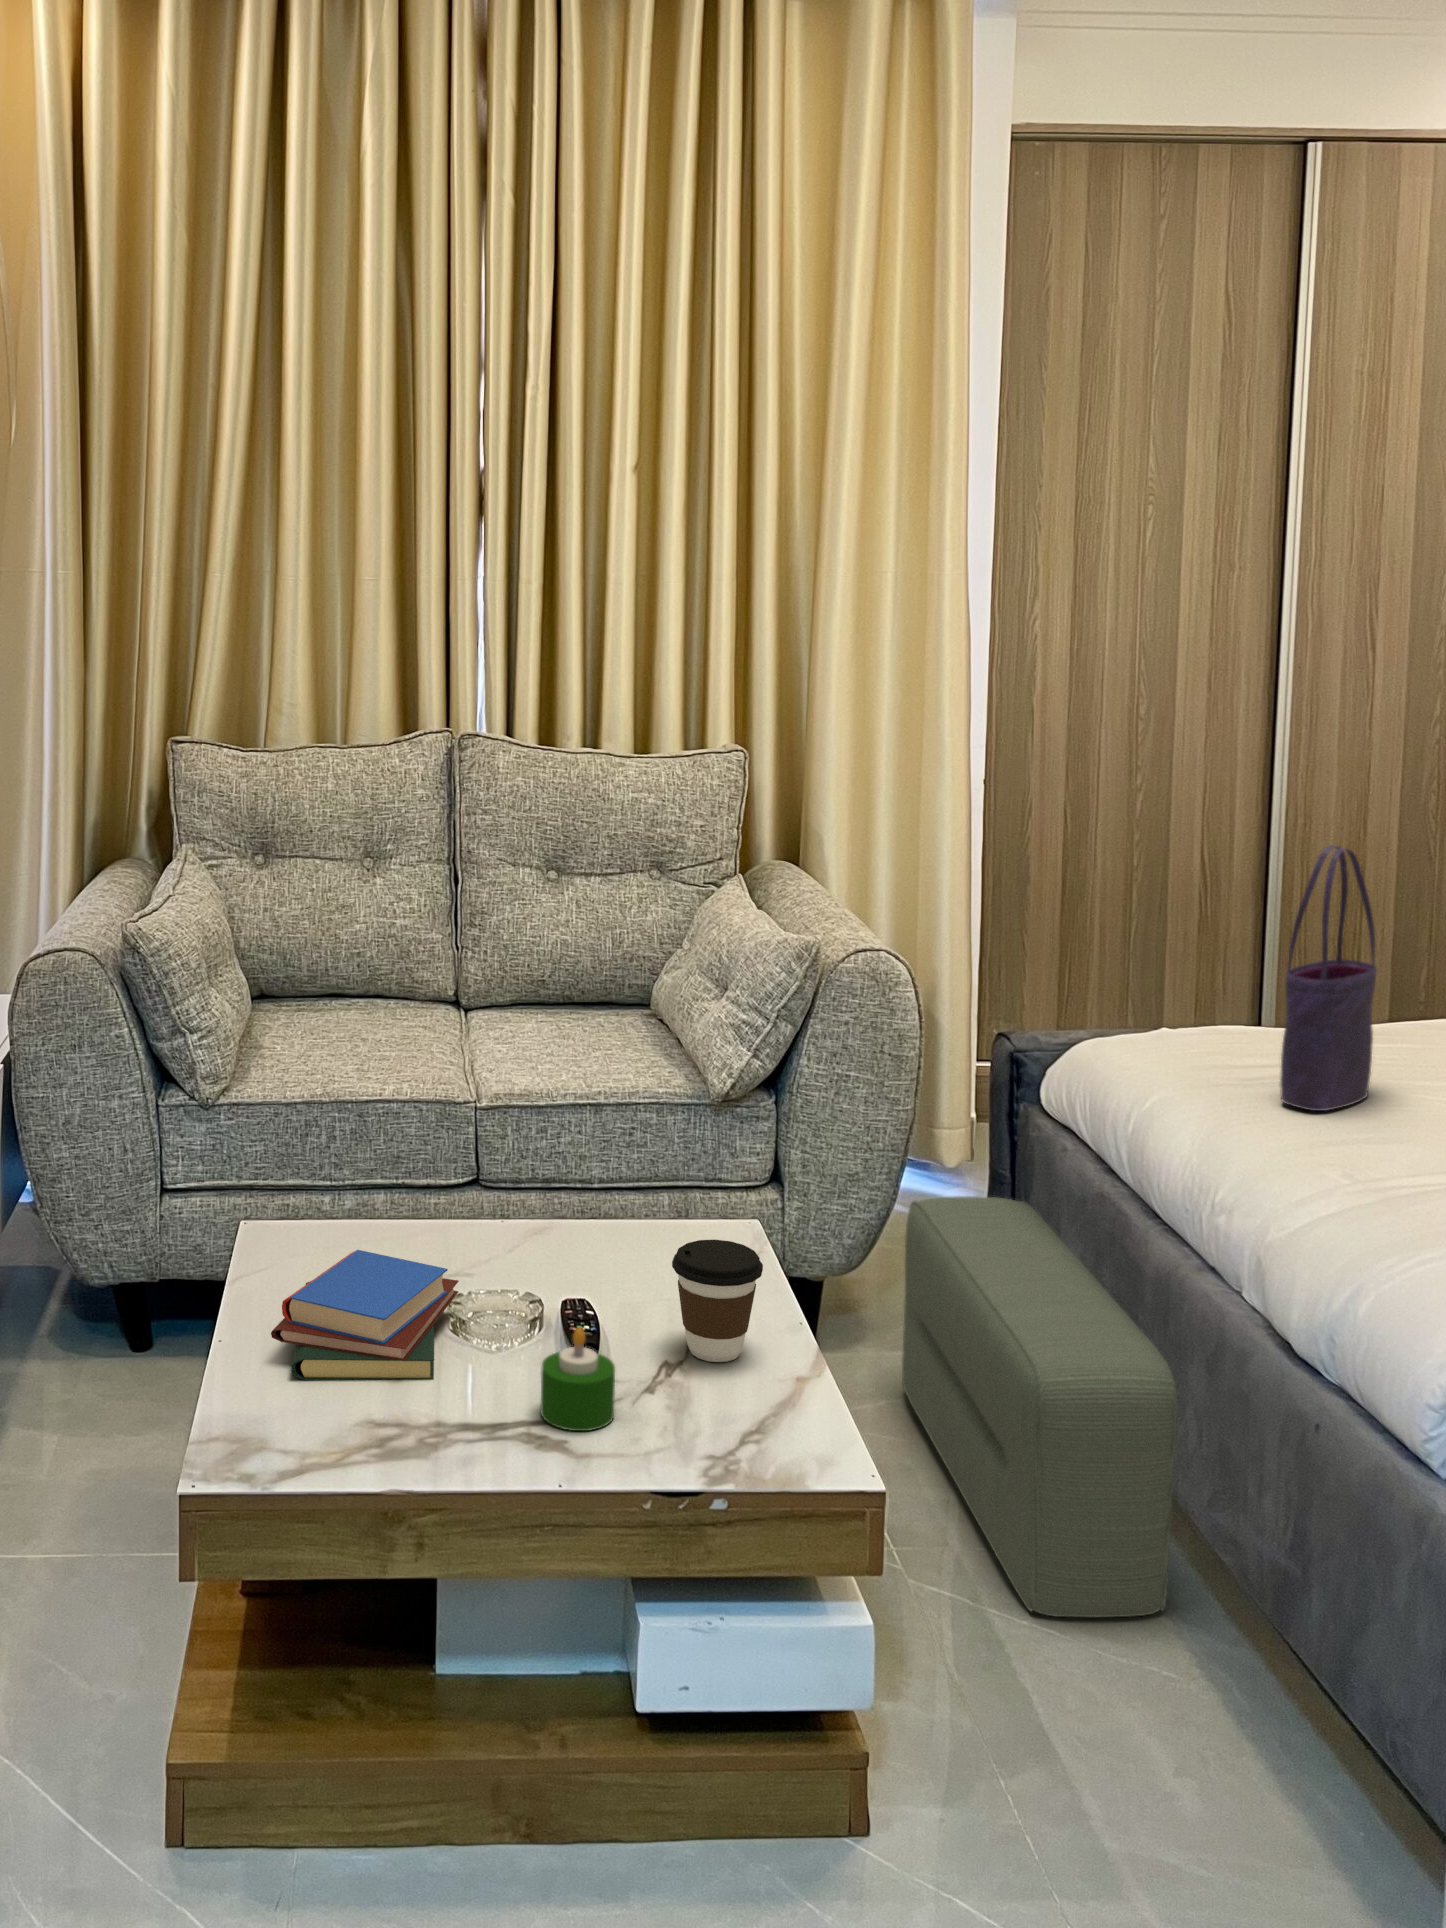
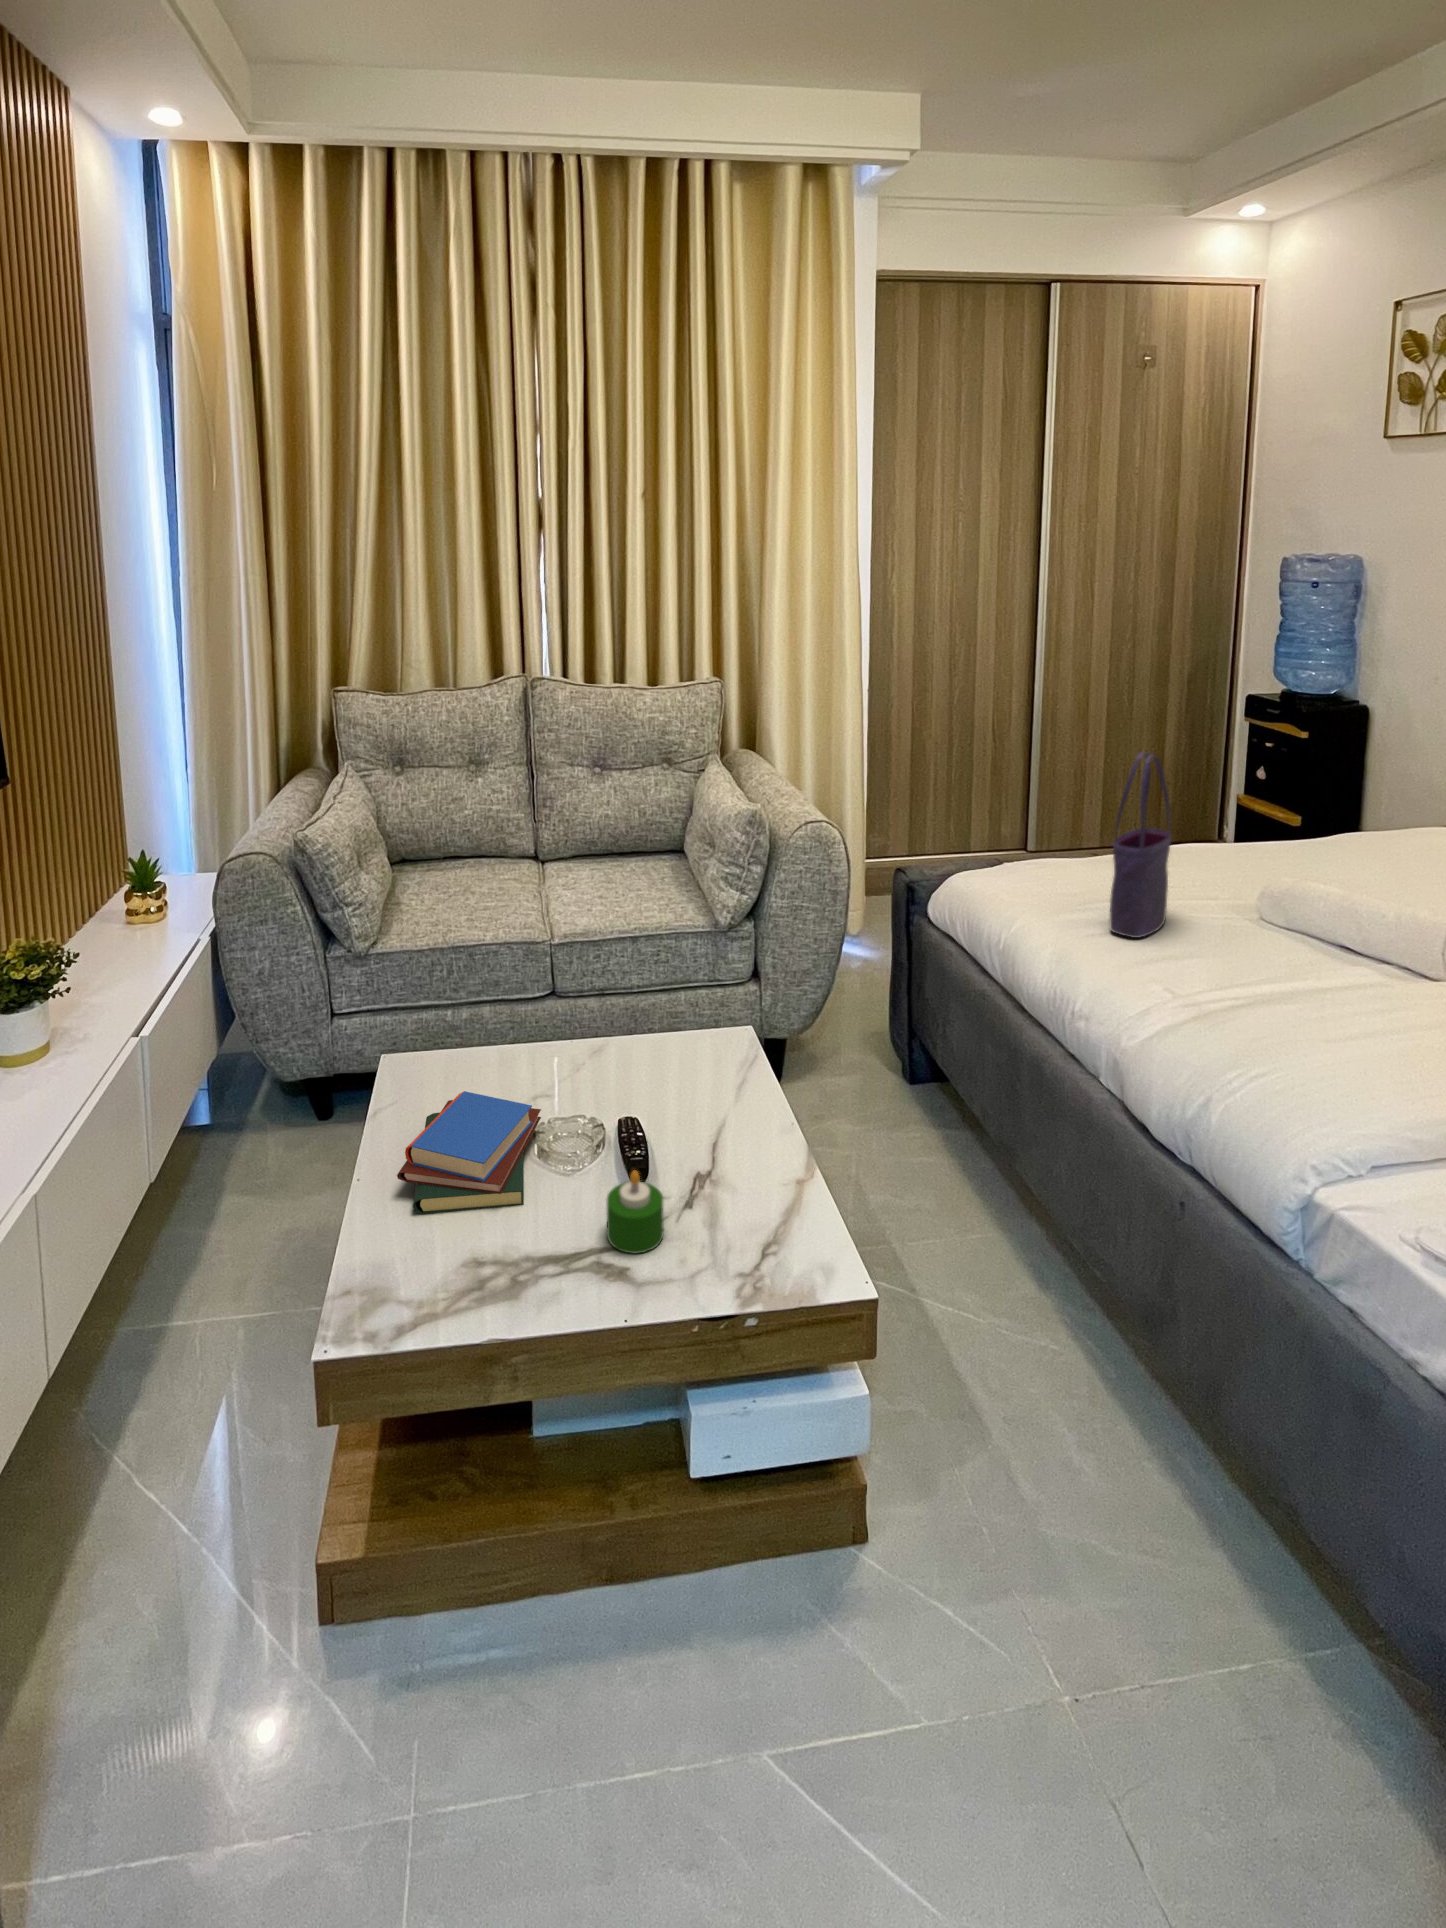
pouf: present [902,1196,1177,1617] -> none [844,988,1057,1313]
coffee cup: present [672,1240,763,1362] -> none [700,1073,767,1169]

